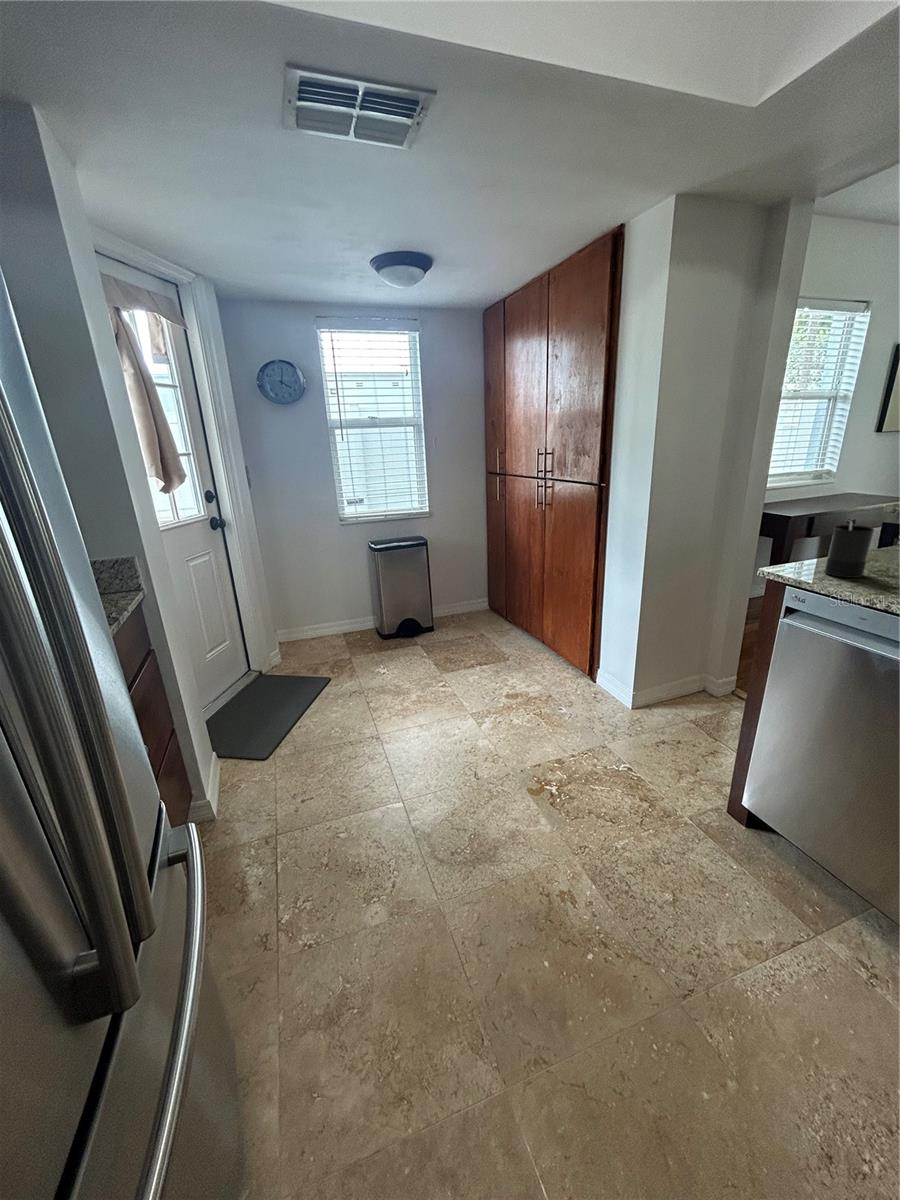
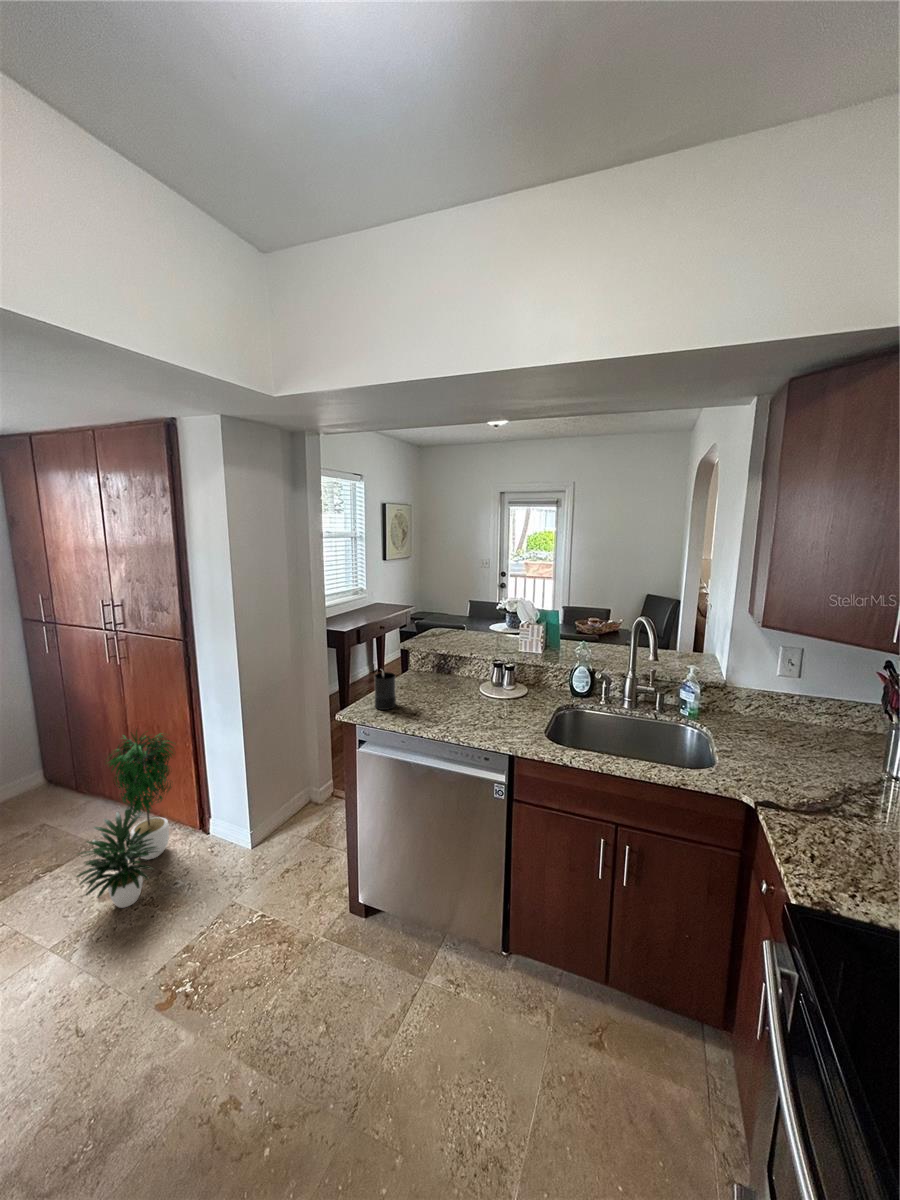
potted plant: none [492,565,579,709] -> present [77,730,175,908]

